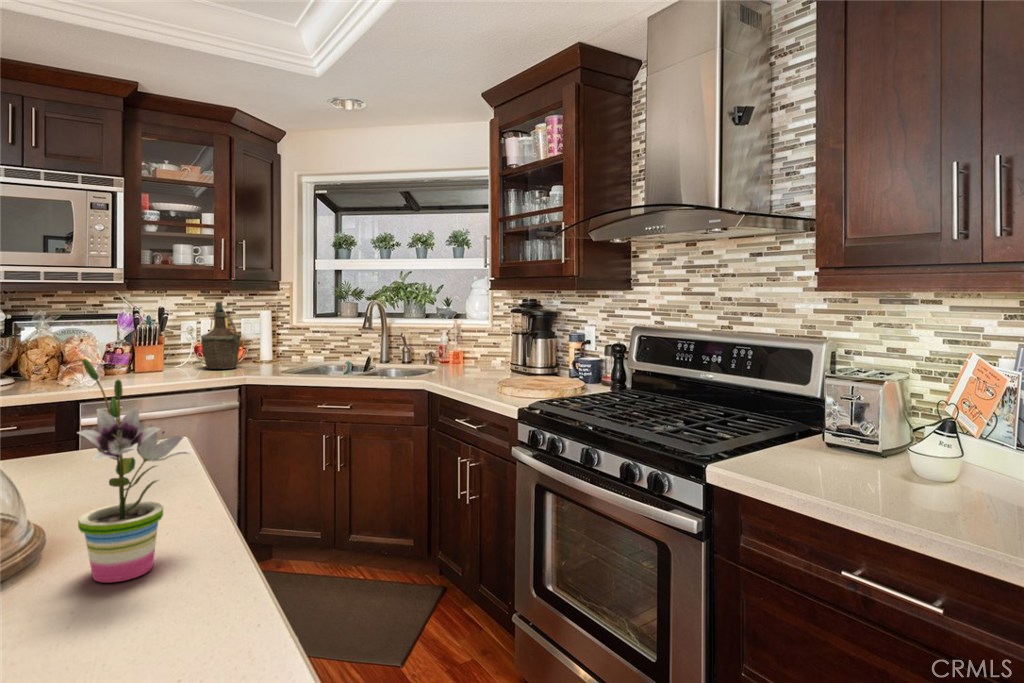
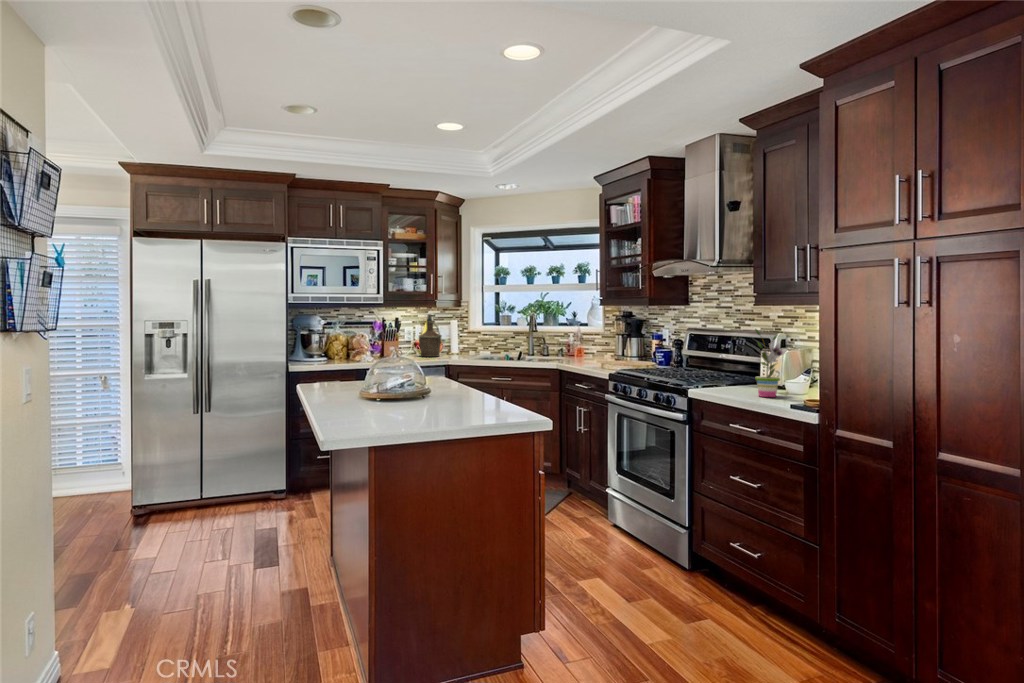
potted plant: present [78,359,188,582] -> present [755,329,787,397]

